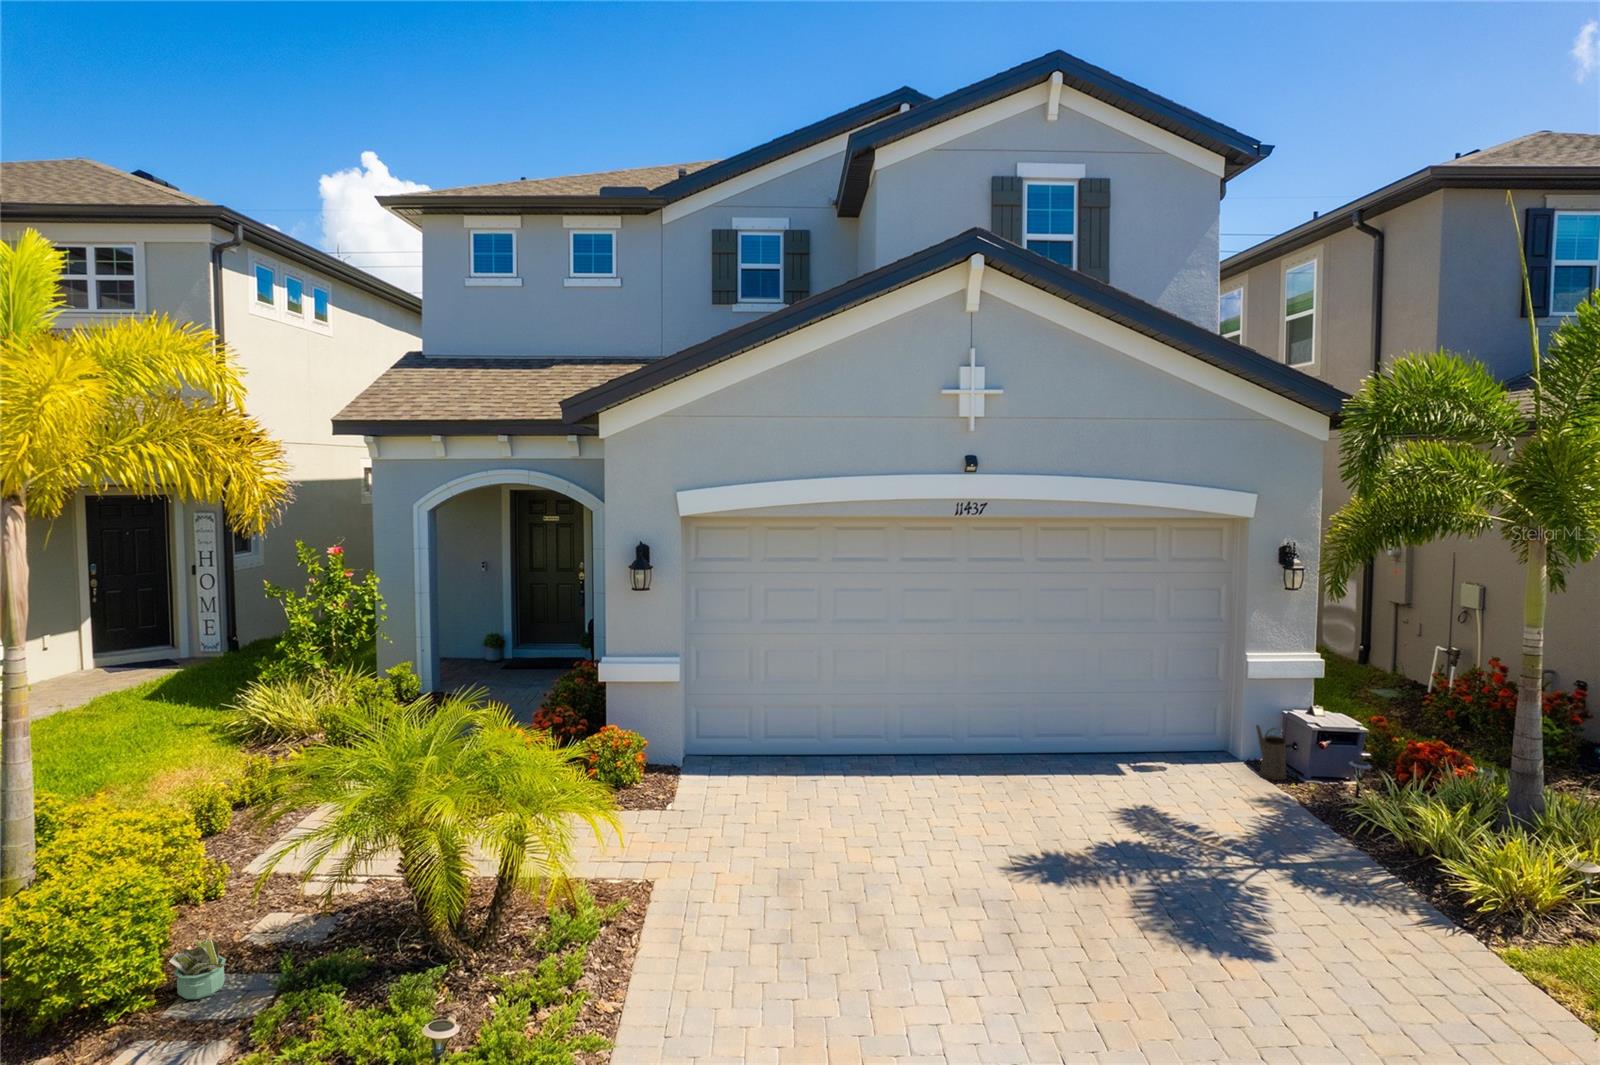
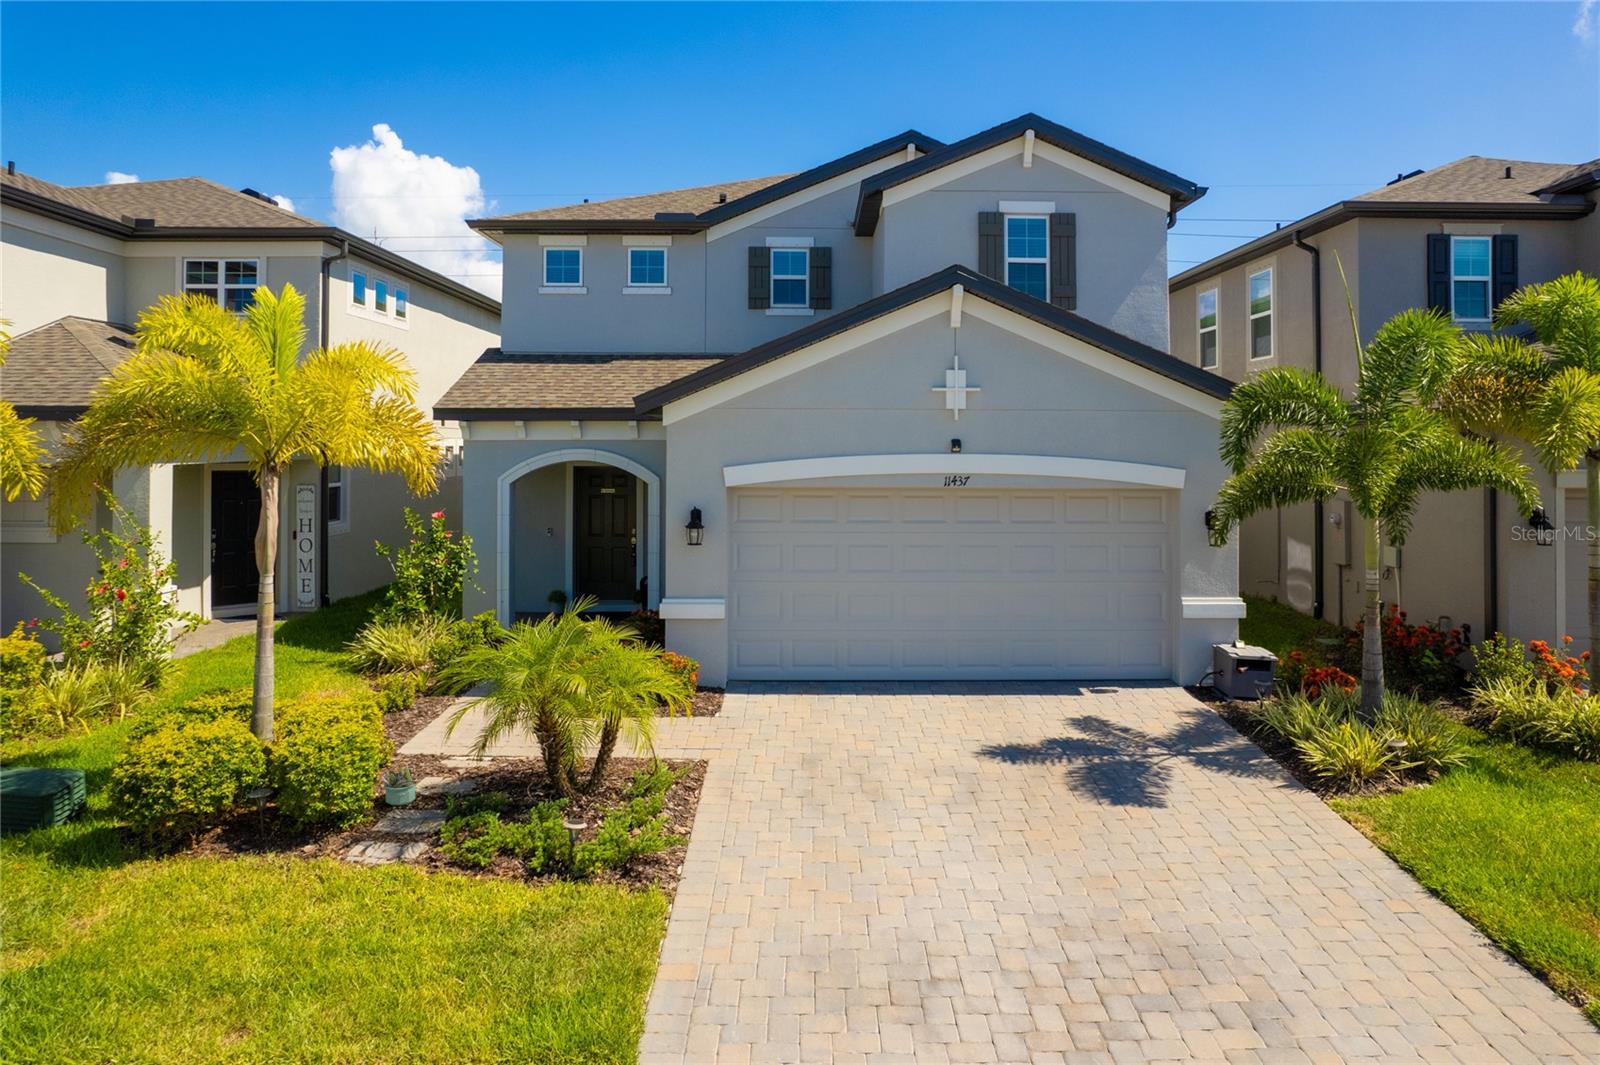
watering can: present [1256,725,1286,780] -> none [1191,662,1212,704]

